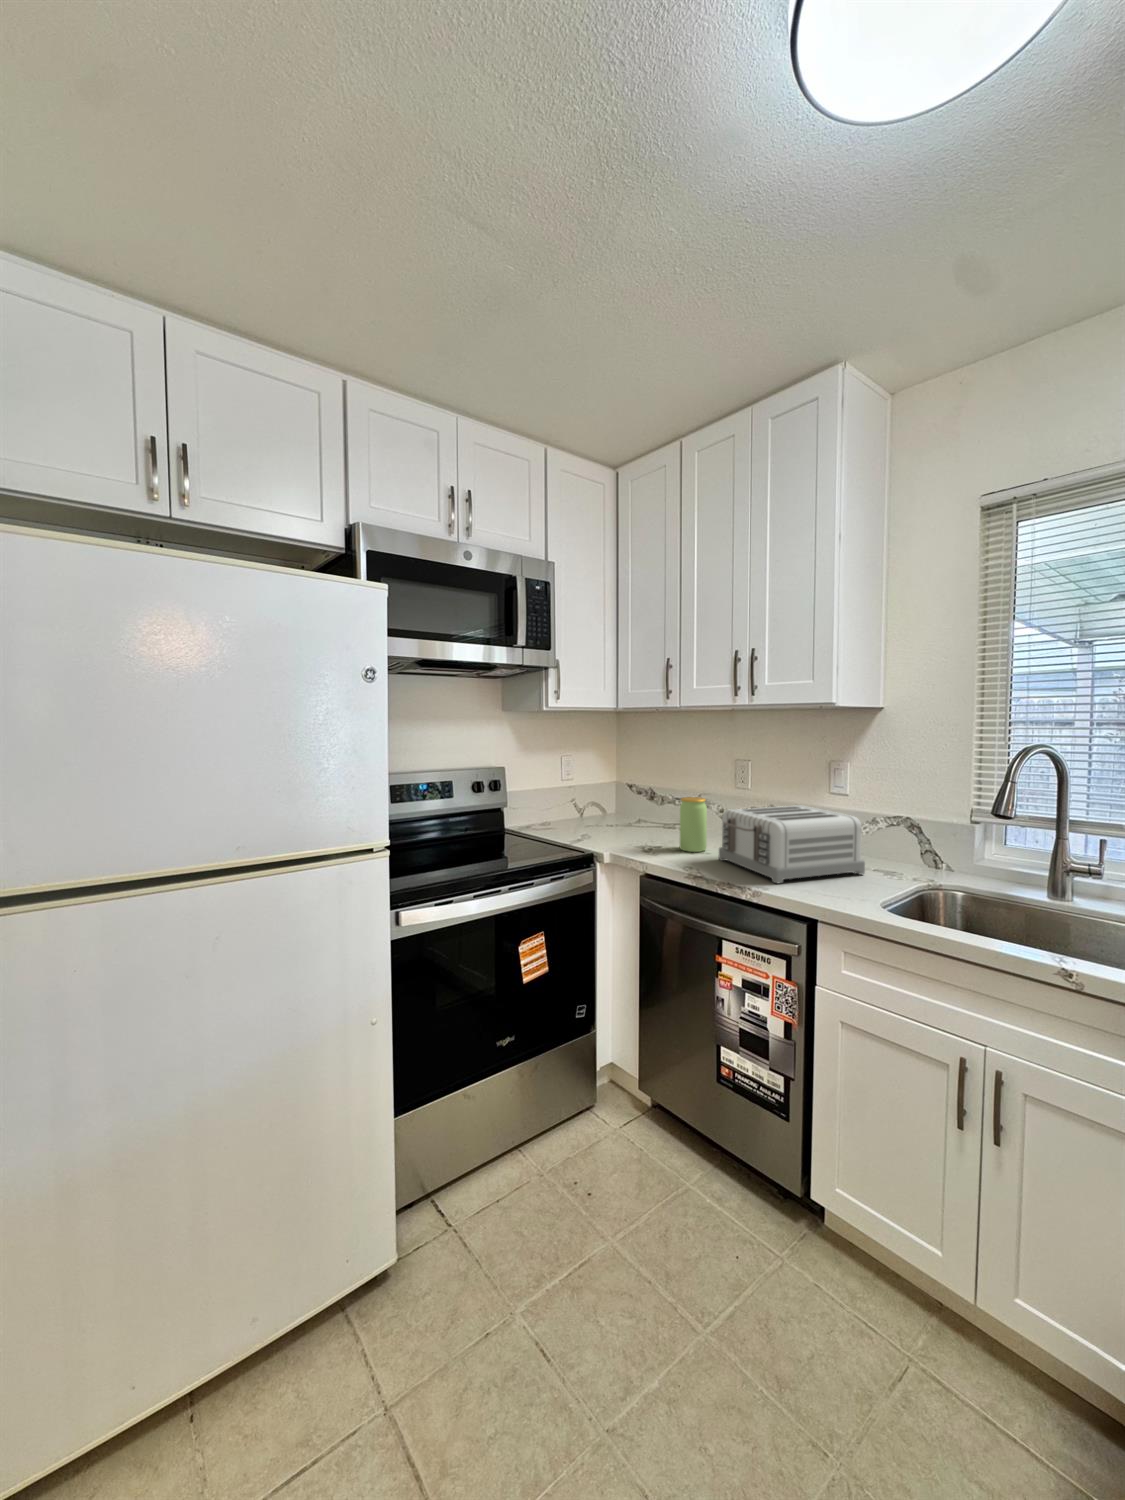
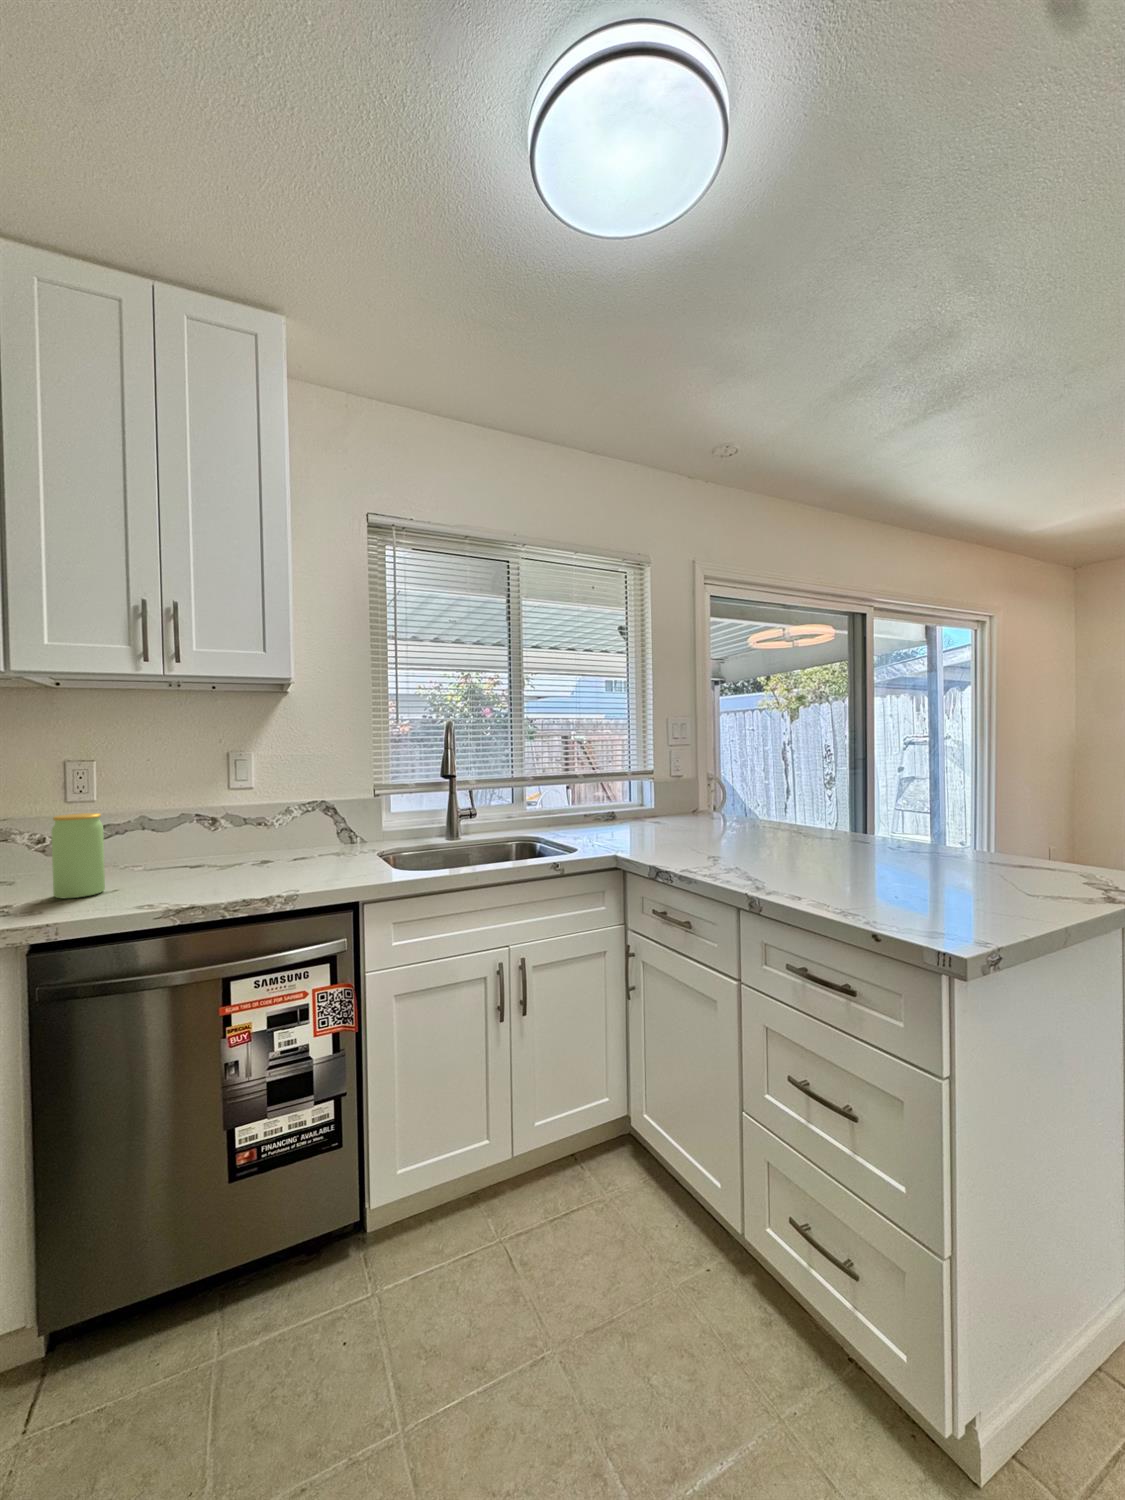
toaster: present [719,805,865,883] -> none [153,802,322,891]

